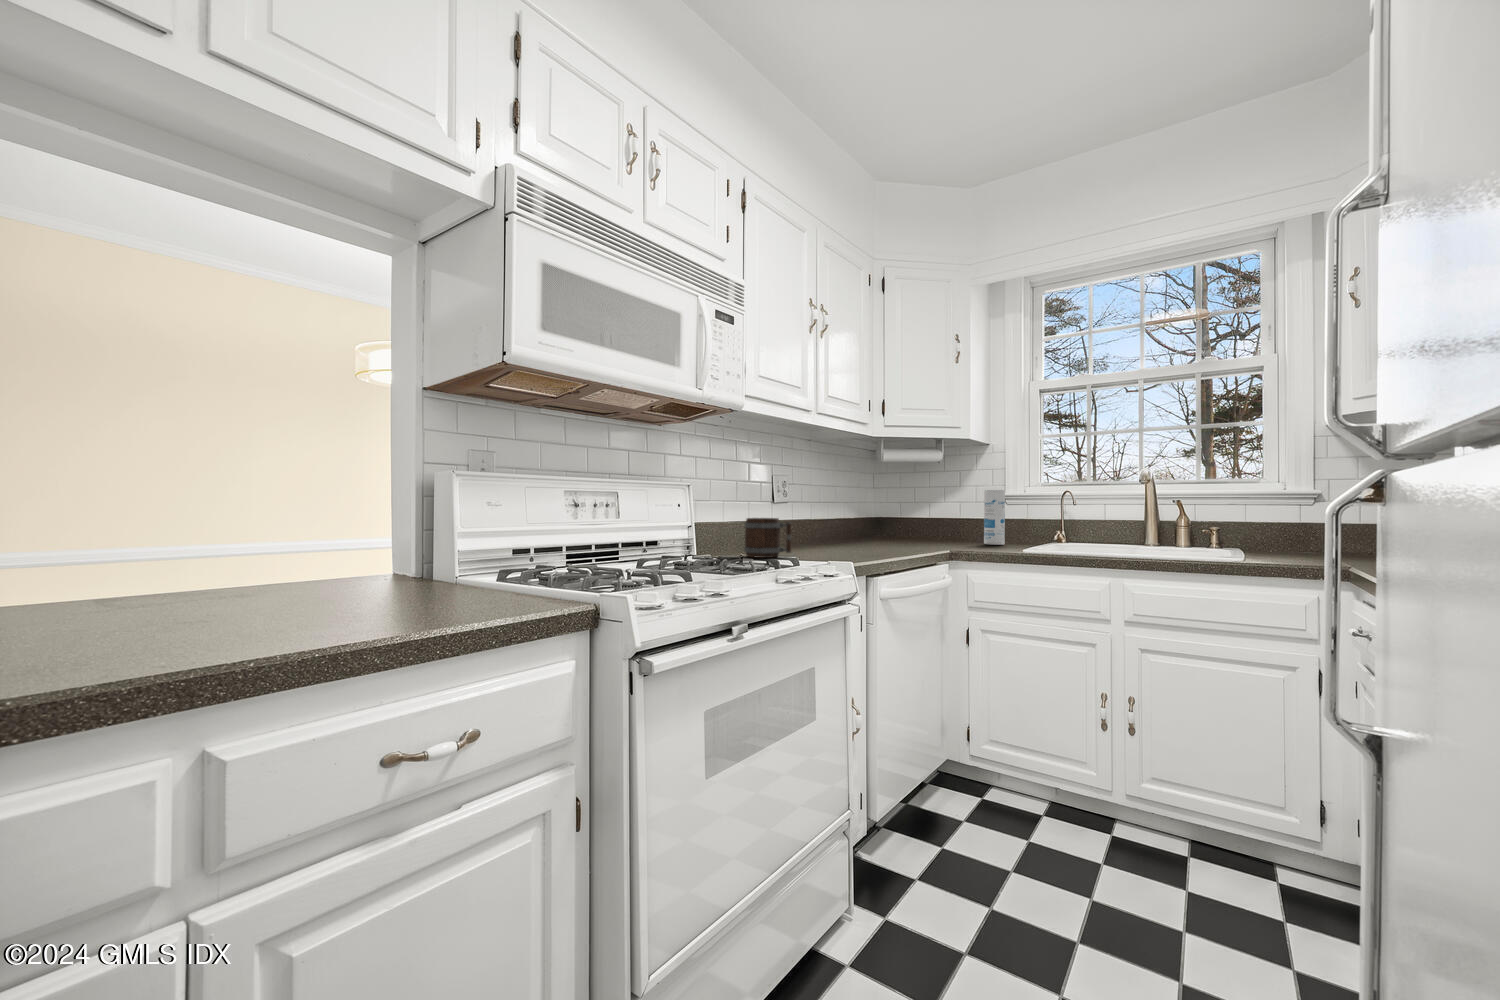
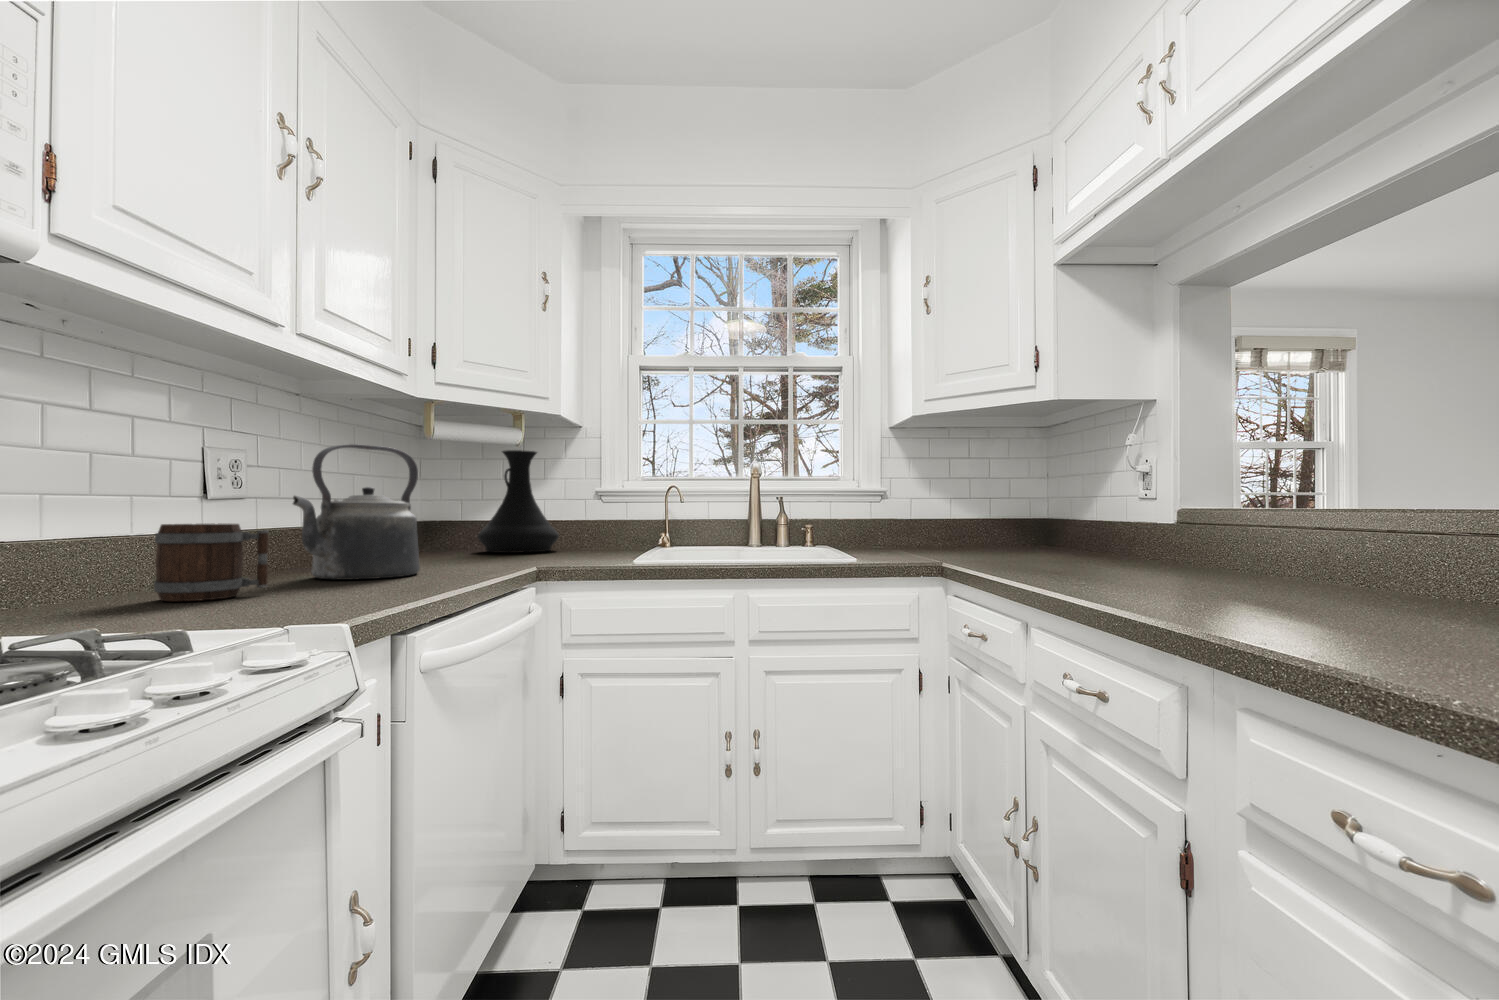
vase: none [914,466,974,541] -> present [478,450,559,553]
kettle: none [803,471,871,552] -> present [293,444,420,579]
canister: present [984,490,1005,545] -> none [576,484,602,555]

